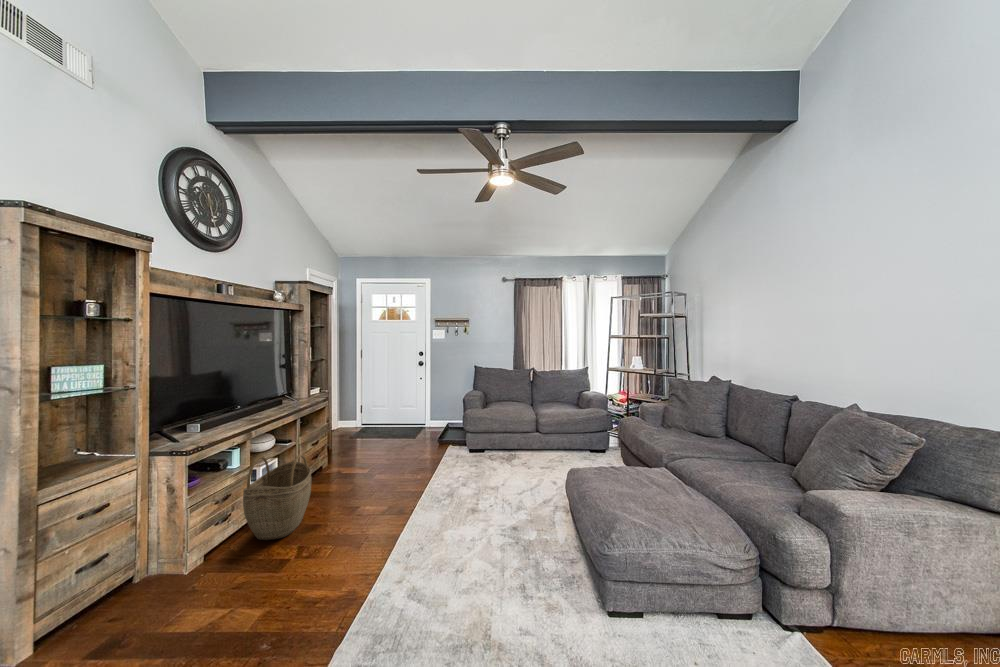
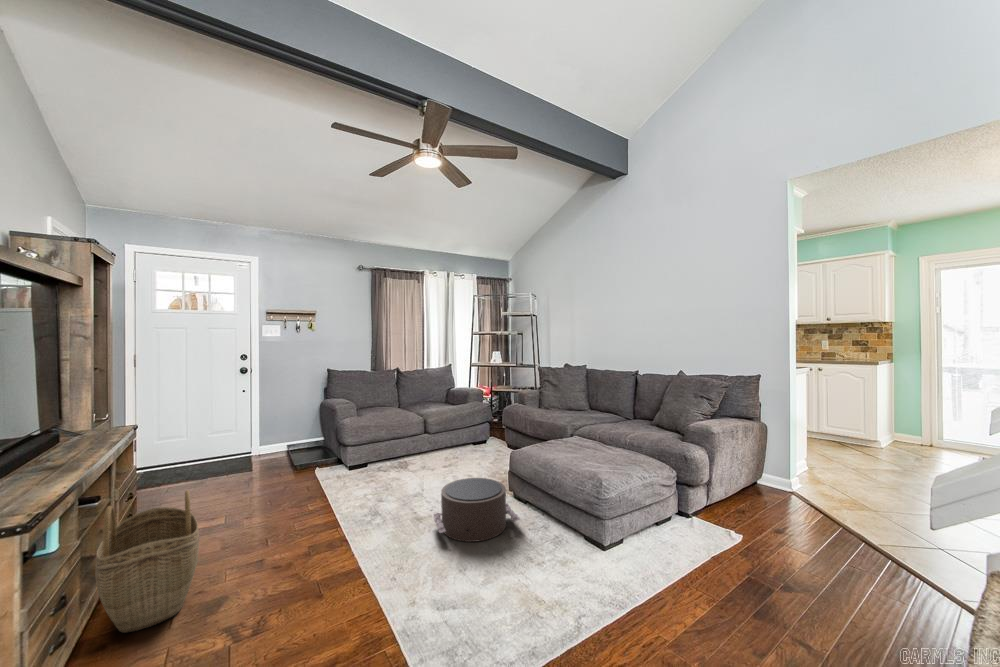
pouf: none [465,488,550,557] -> present [434,478,520,542]

